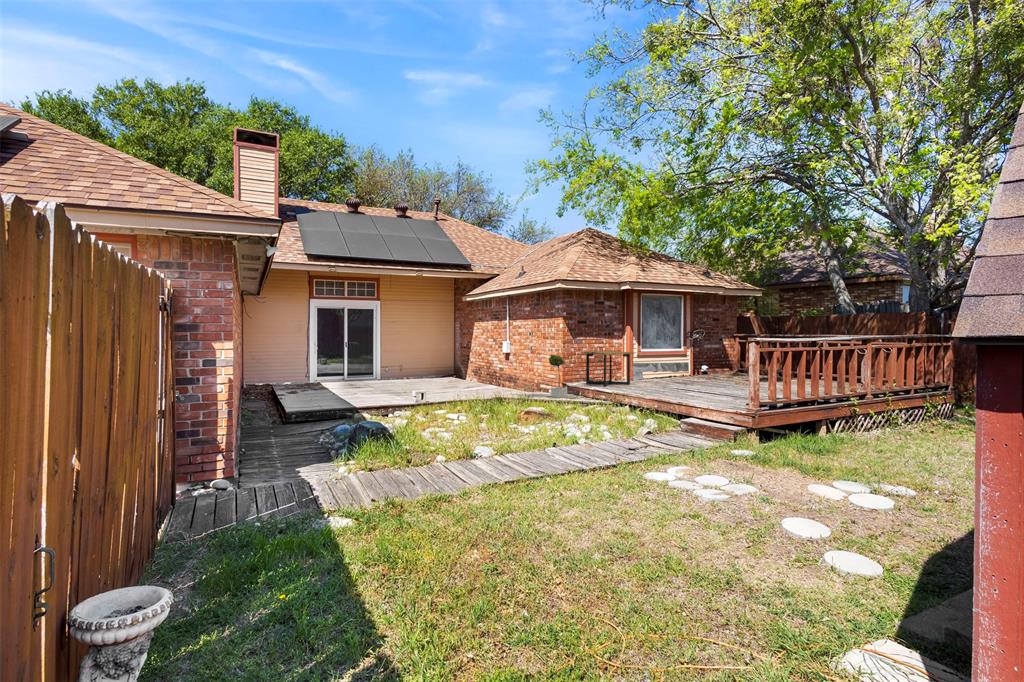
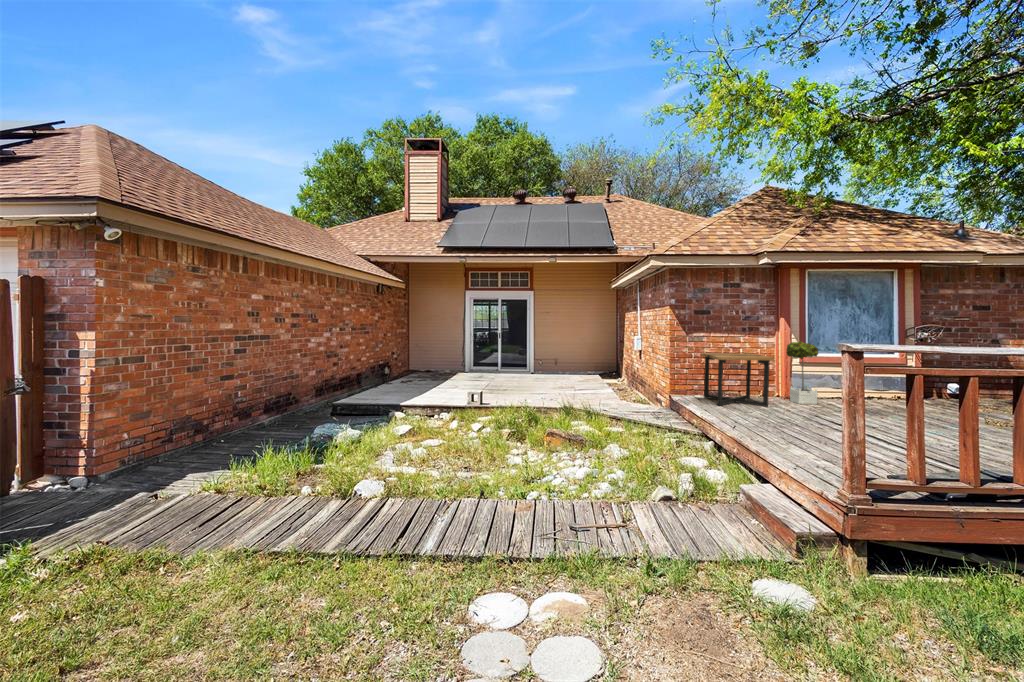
potted tree: present [549,354,568,398] -> present [786,341,818,404]

